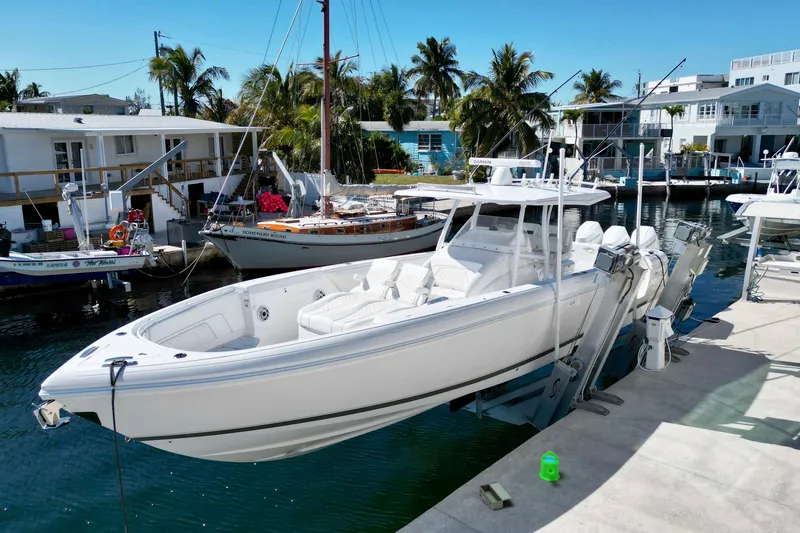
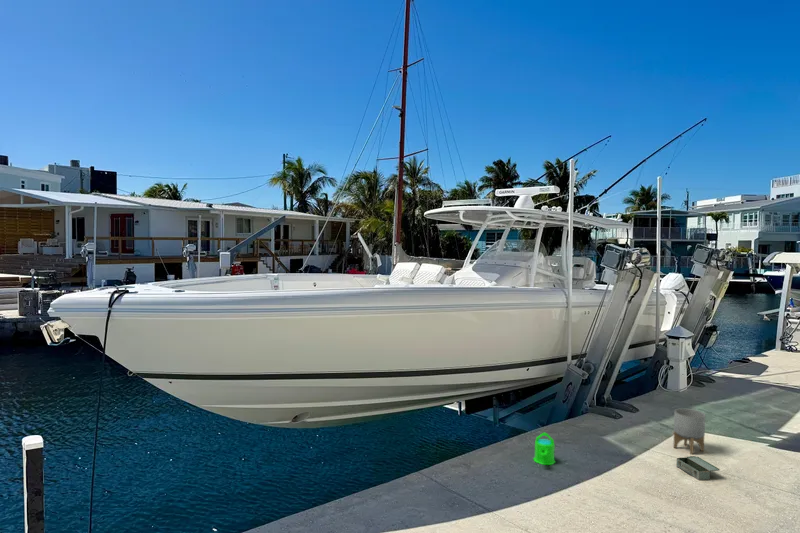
planter: none [660,411,690,454] -> present [673,408,705,454]
toolbox: present [479,482,512,510] -> present [676,456,720,480]

